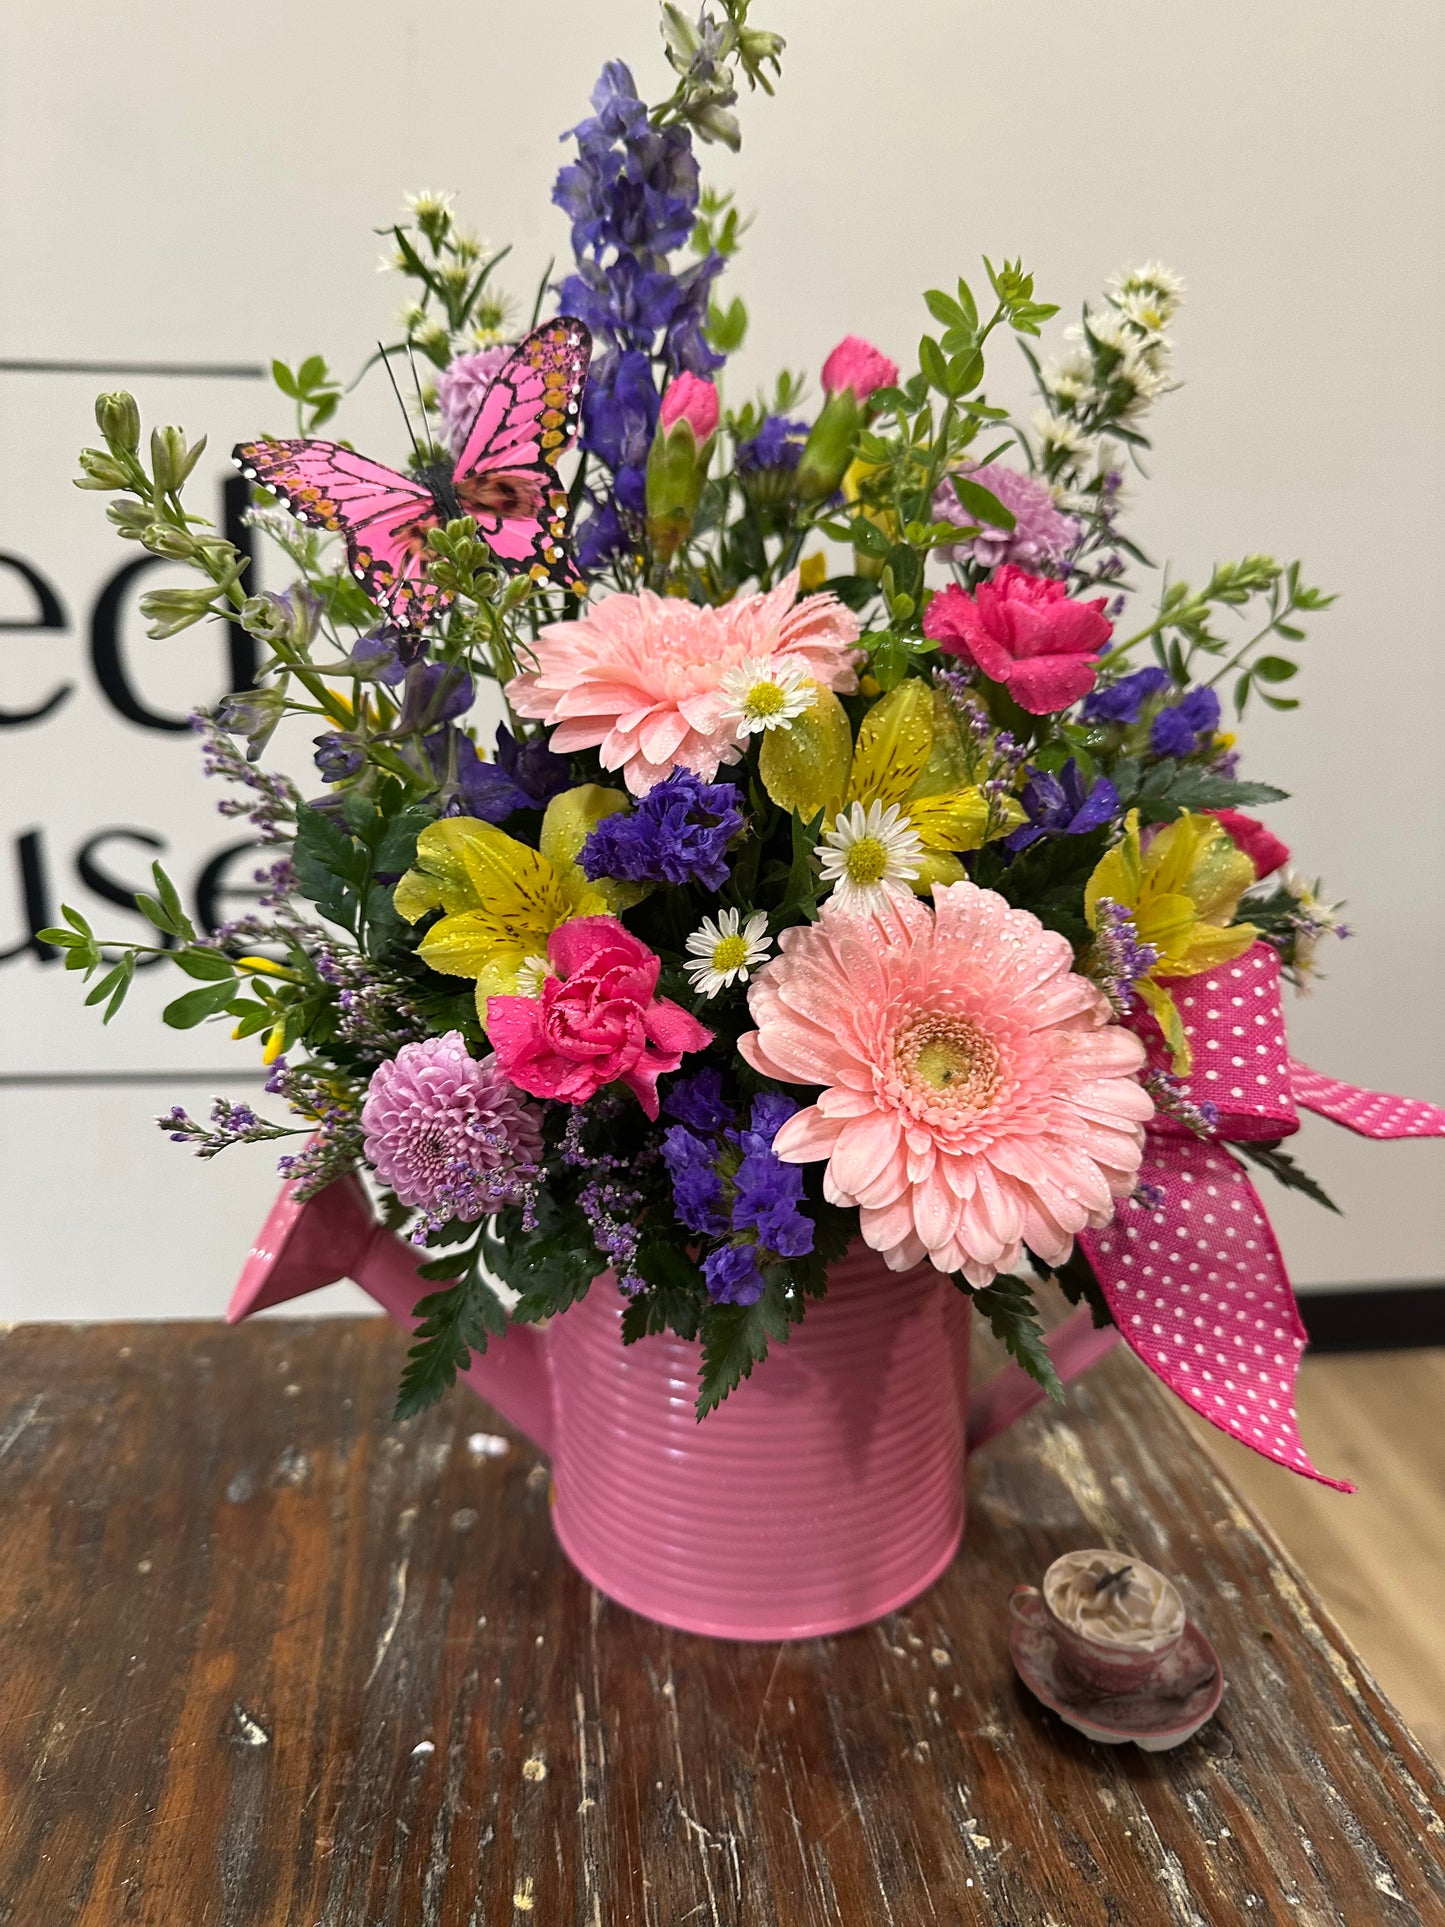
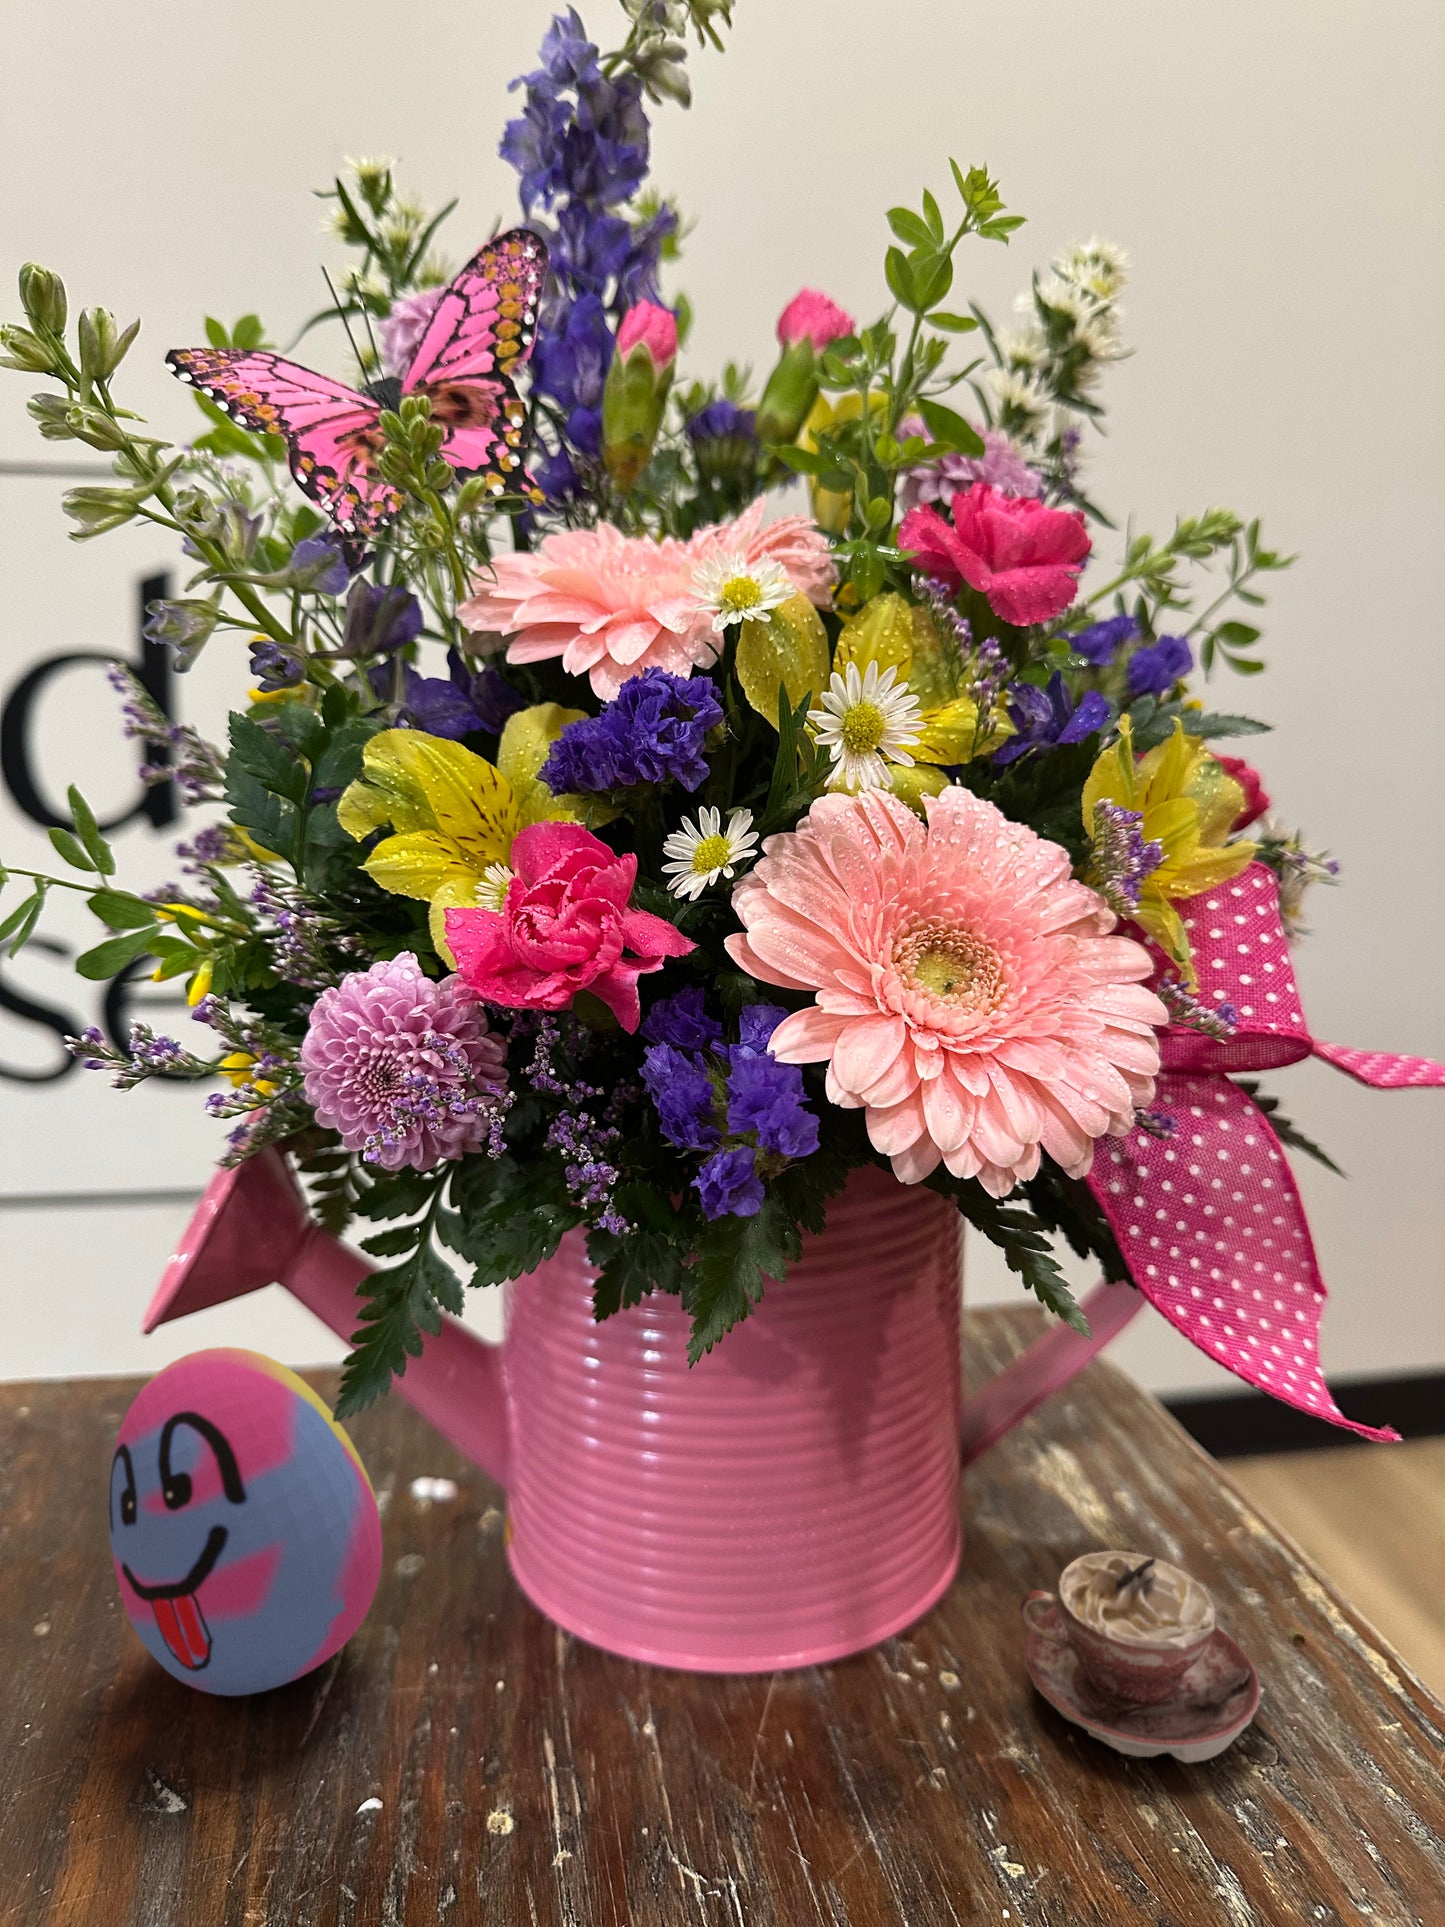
decorative egg: none [196,1332,437,1638] -> present [108,1347,383,1696]

